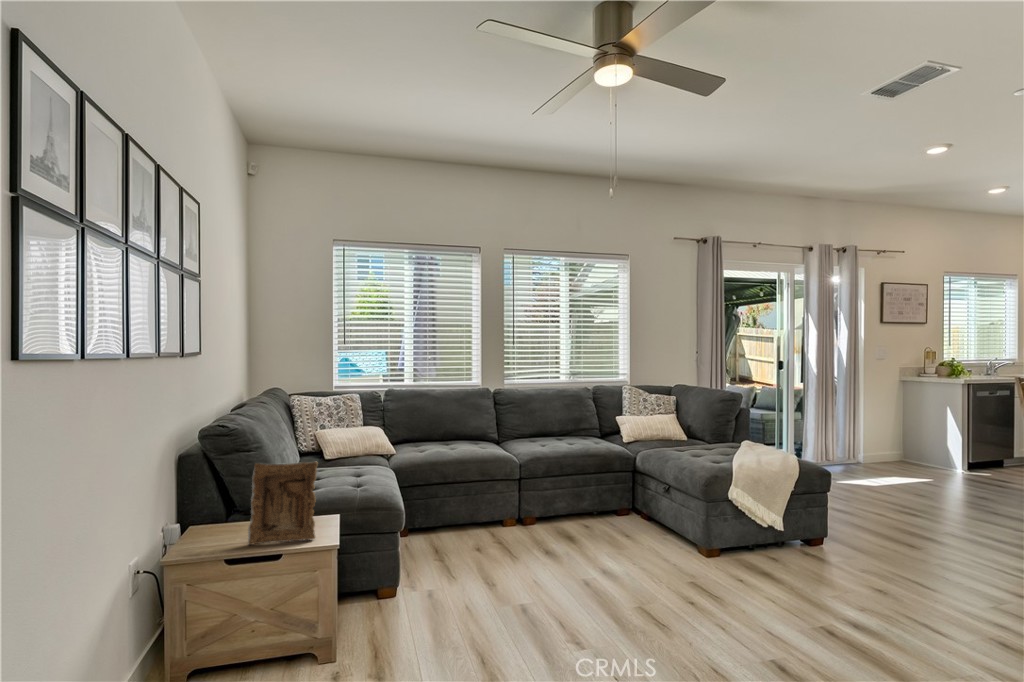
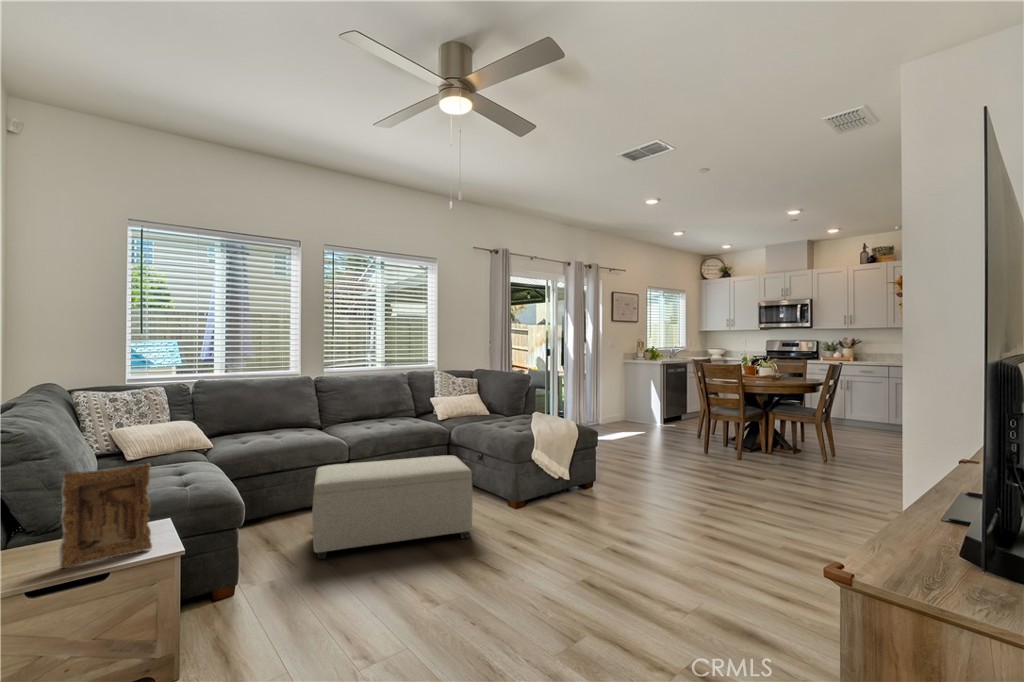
ottoman: none [470,481,643,582] -> present [312,455,472,559]

